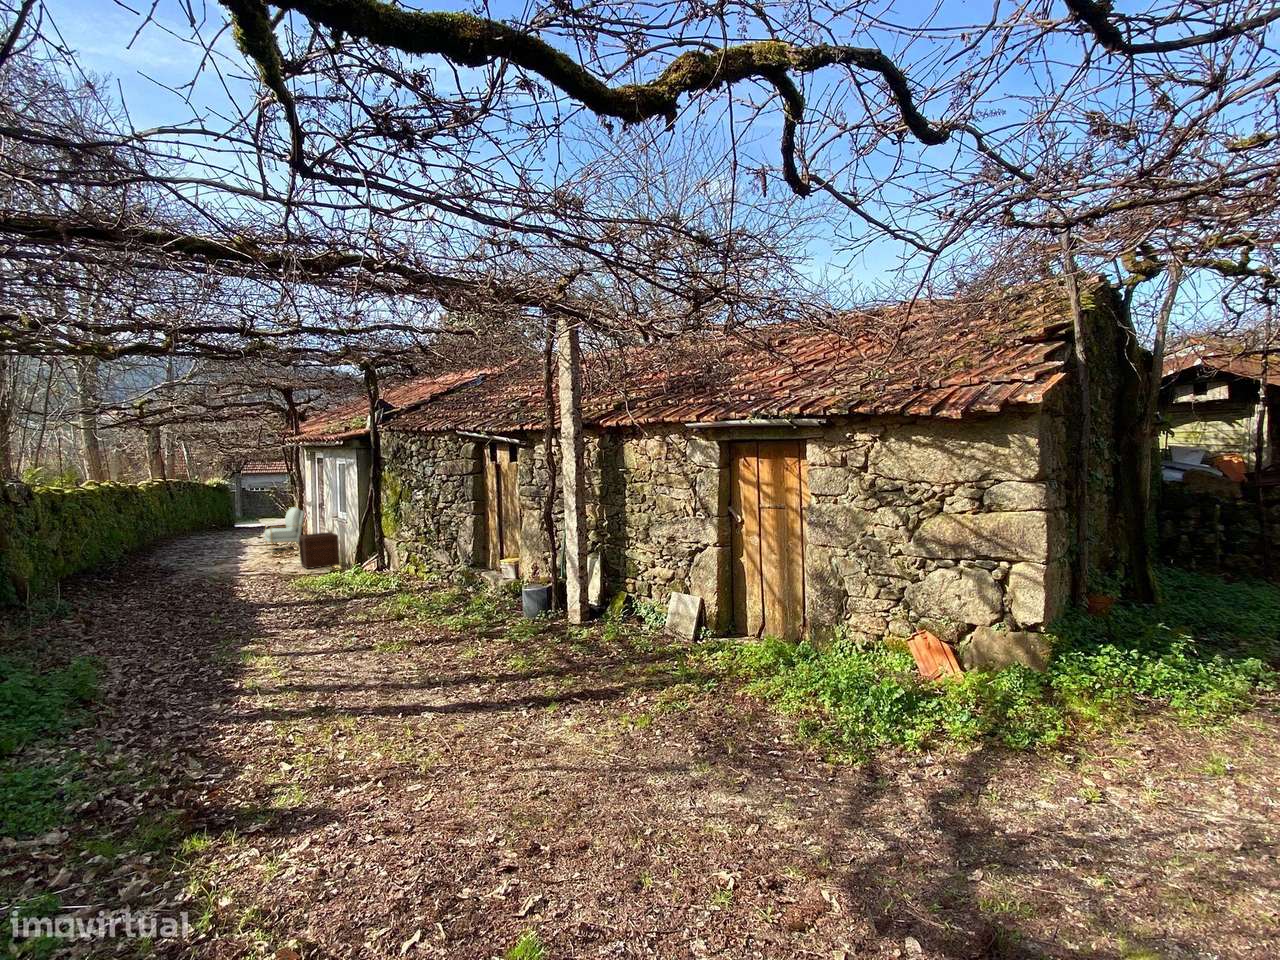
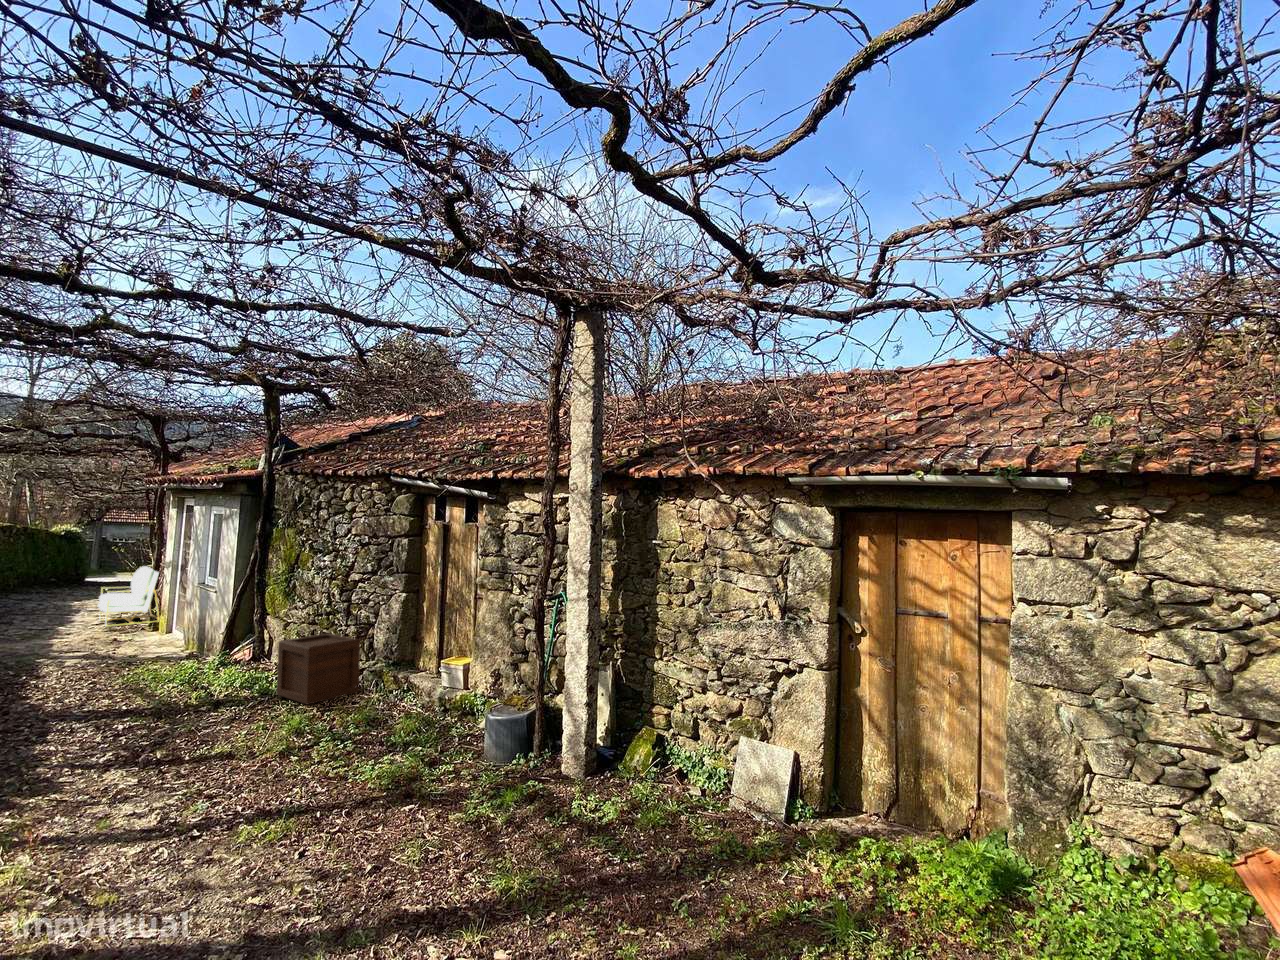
wooden crate: present [299,532,340,569] -> present [277,633,360,705]

